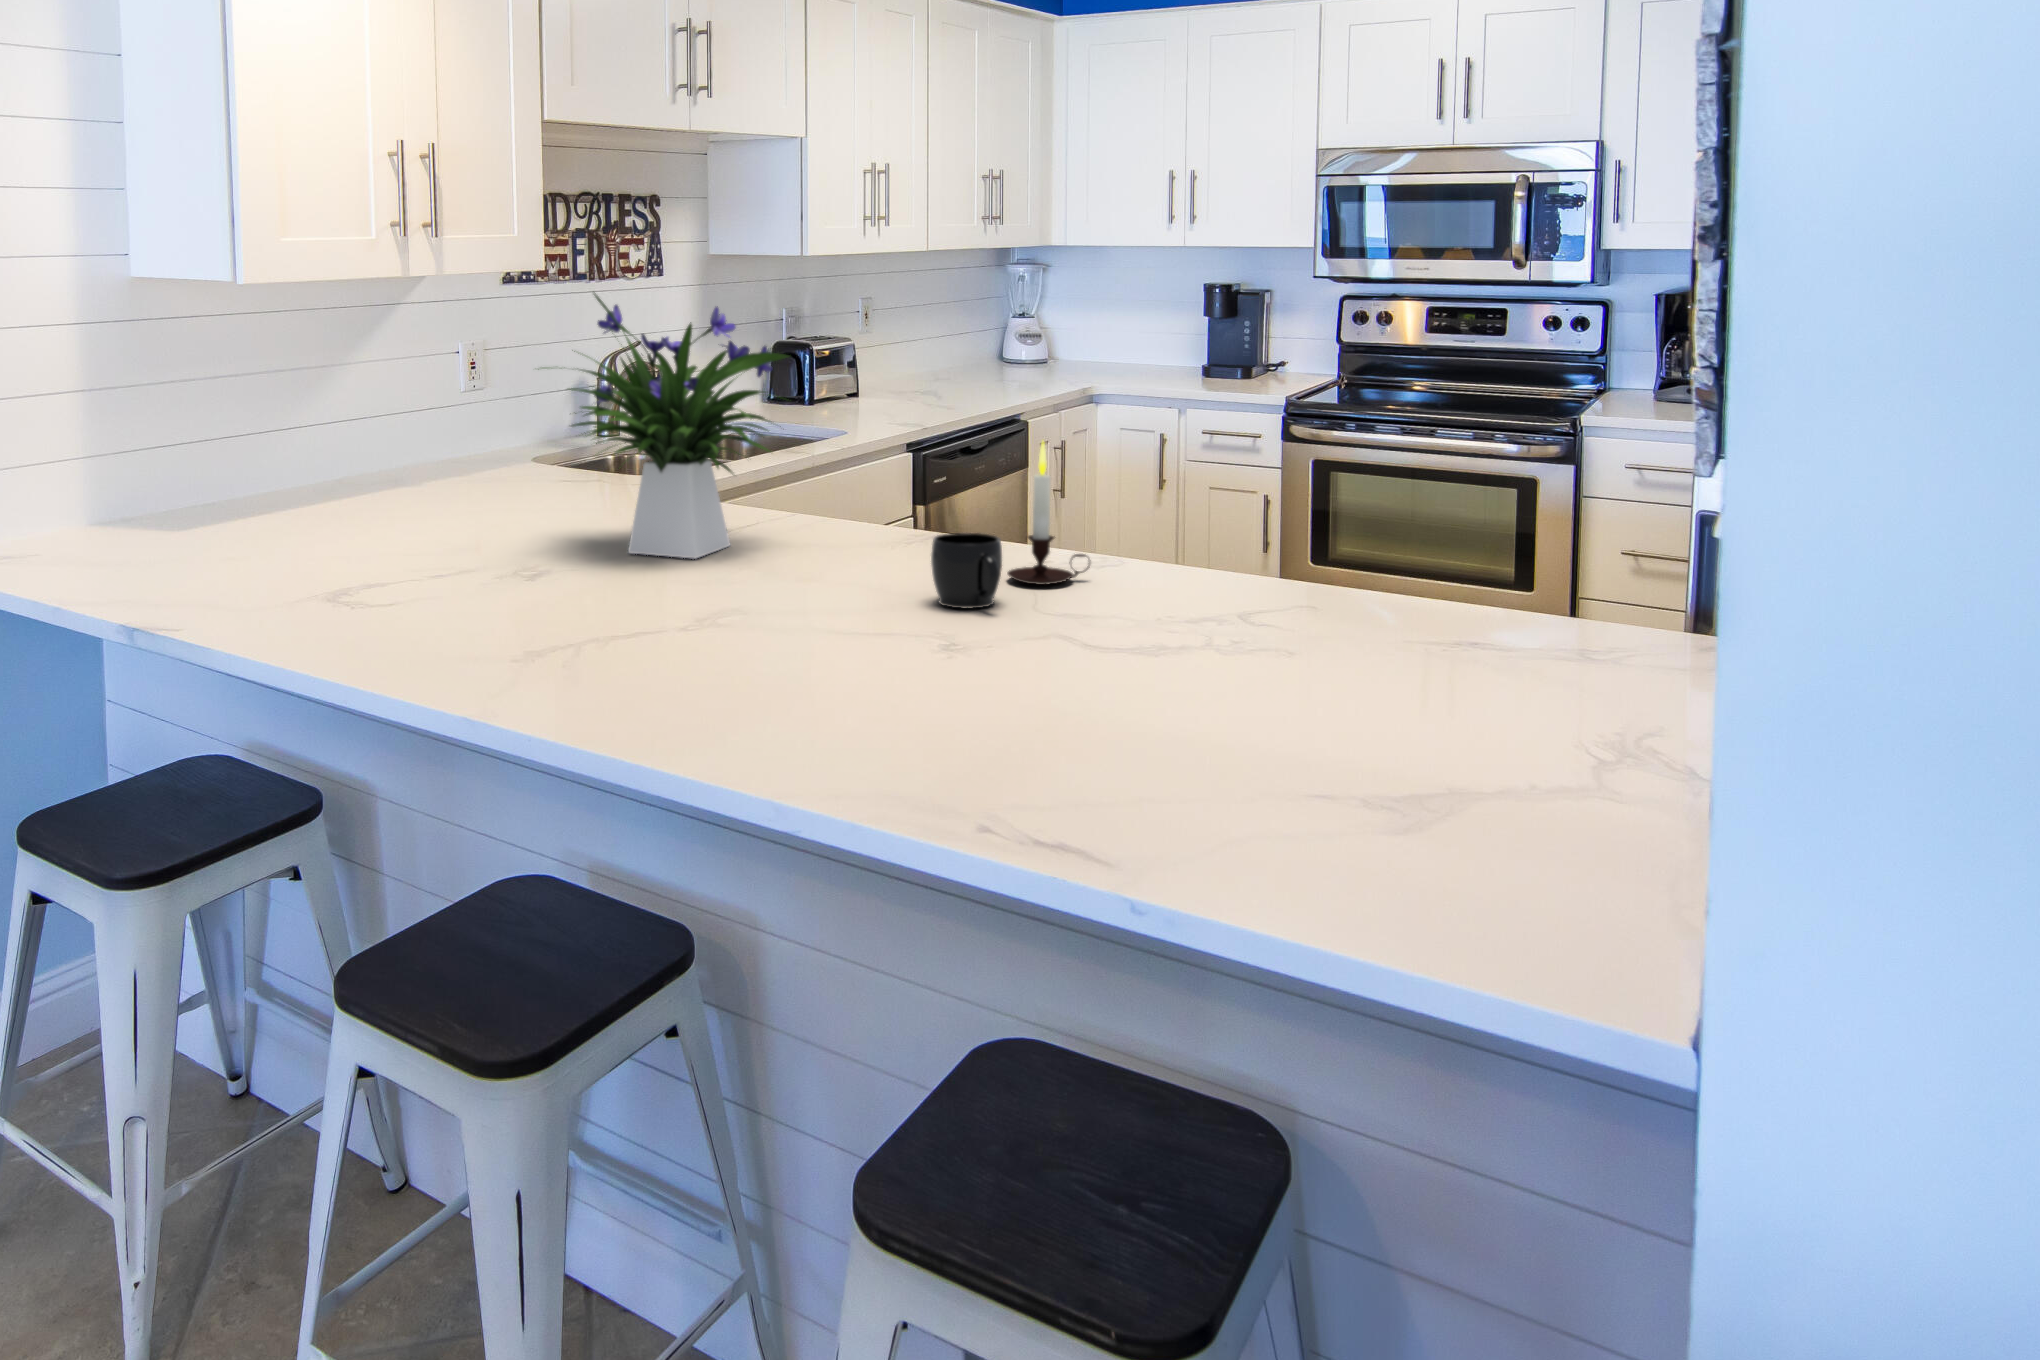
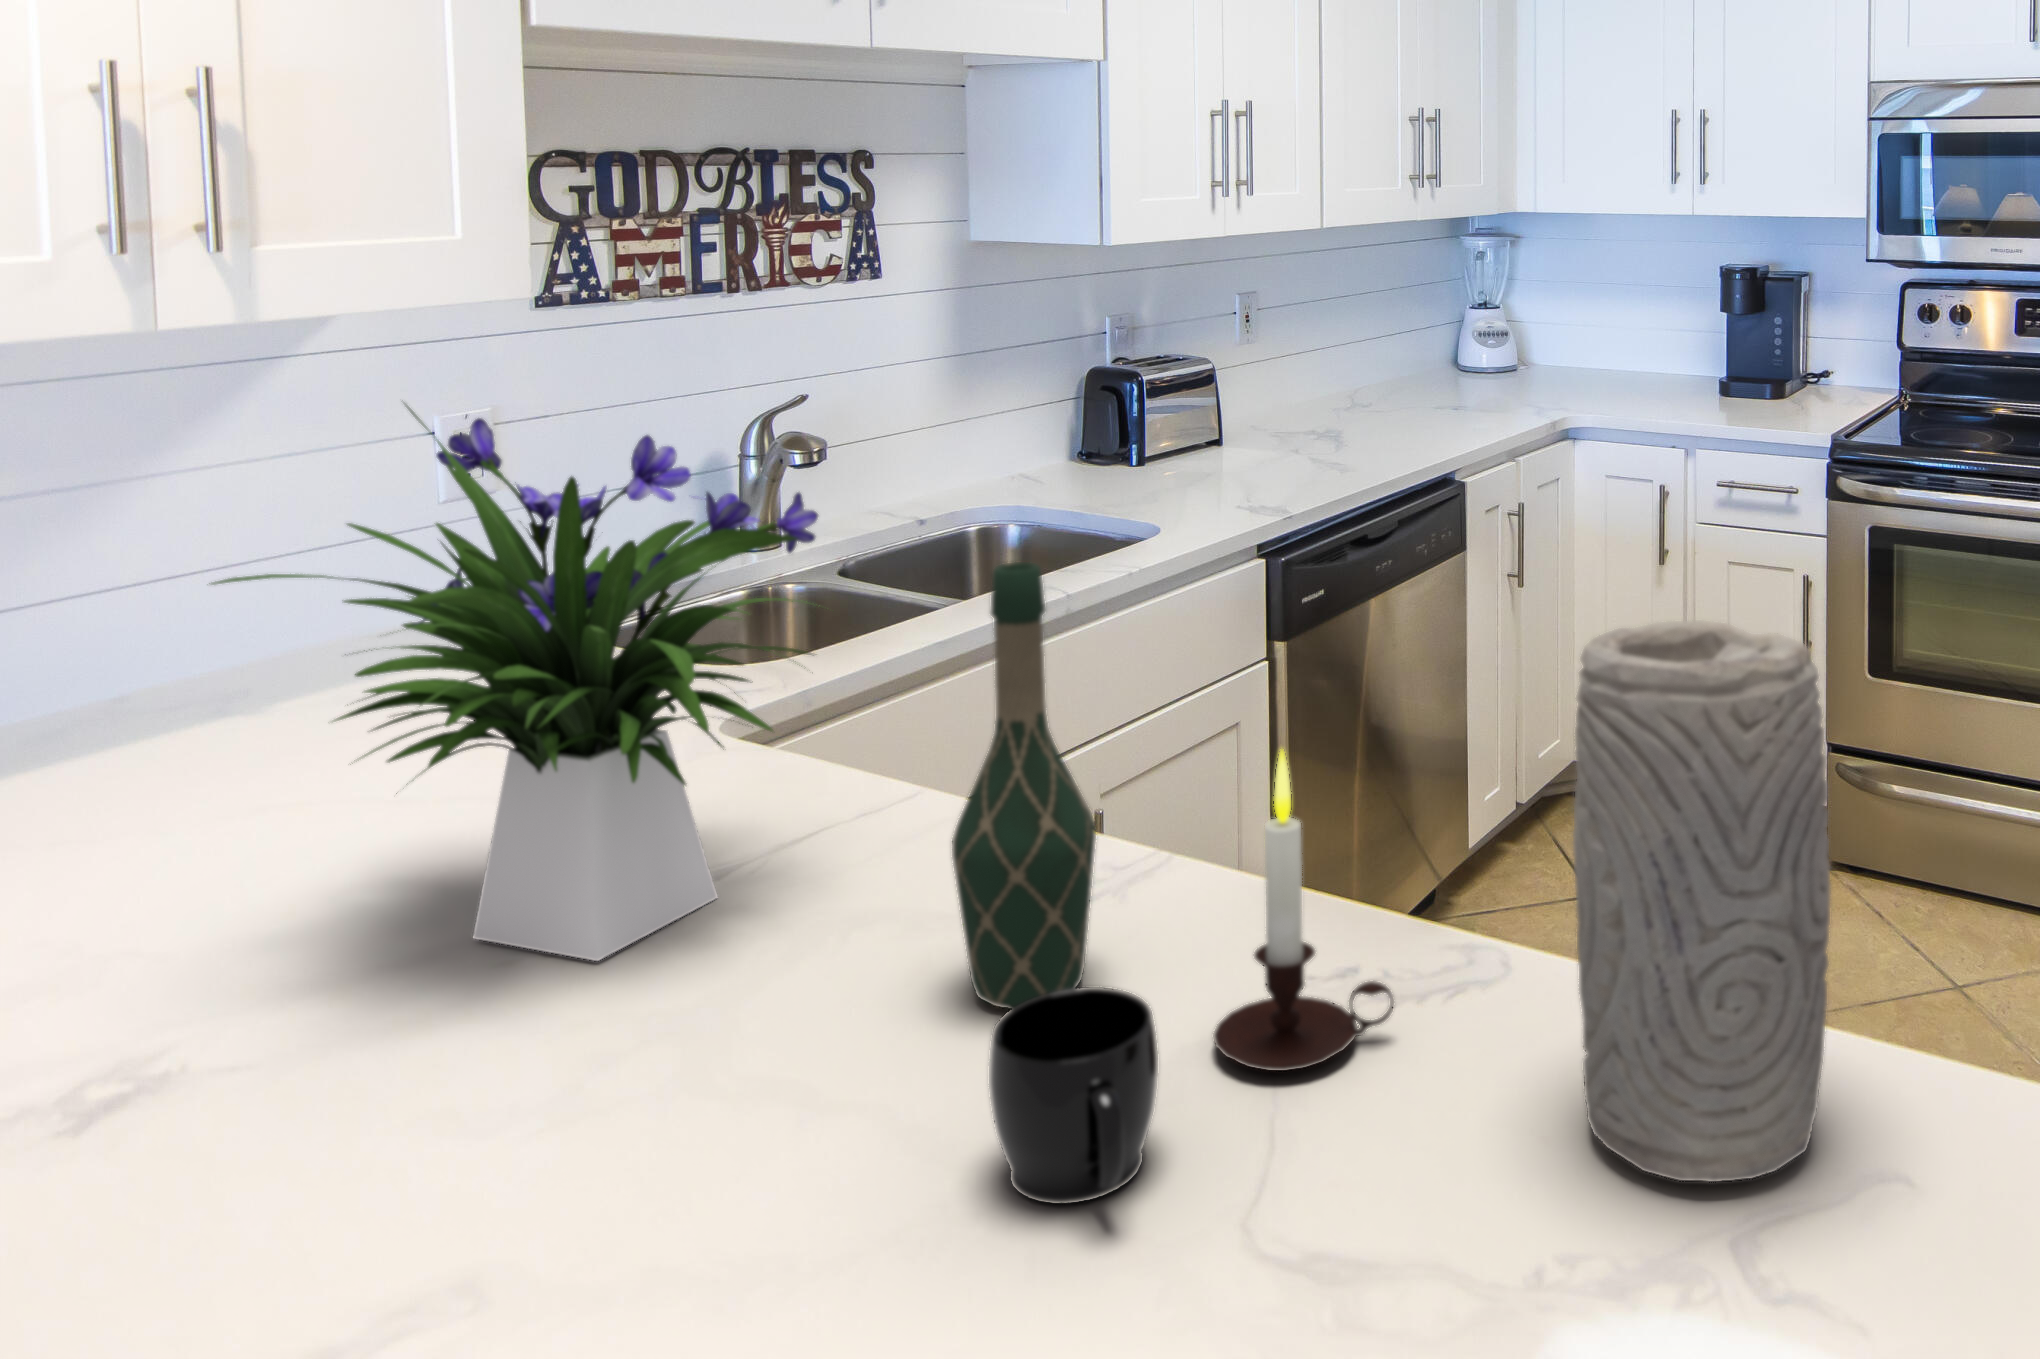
wine bottle: none [875,362,941,571] -> present [952,562,1096,1010]
vase: none [1187,374,1303,606] -> present [1573,620,1831,1182]

